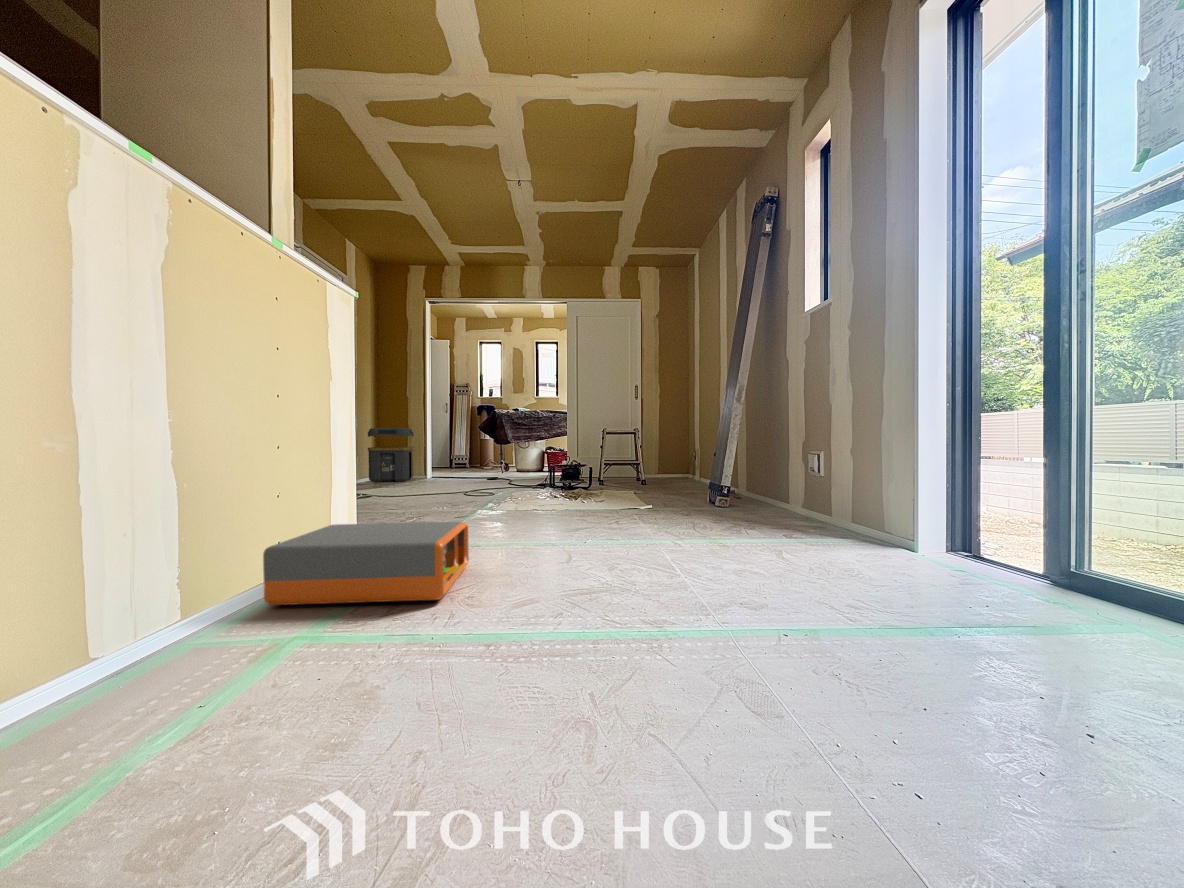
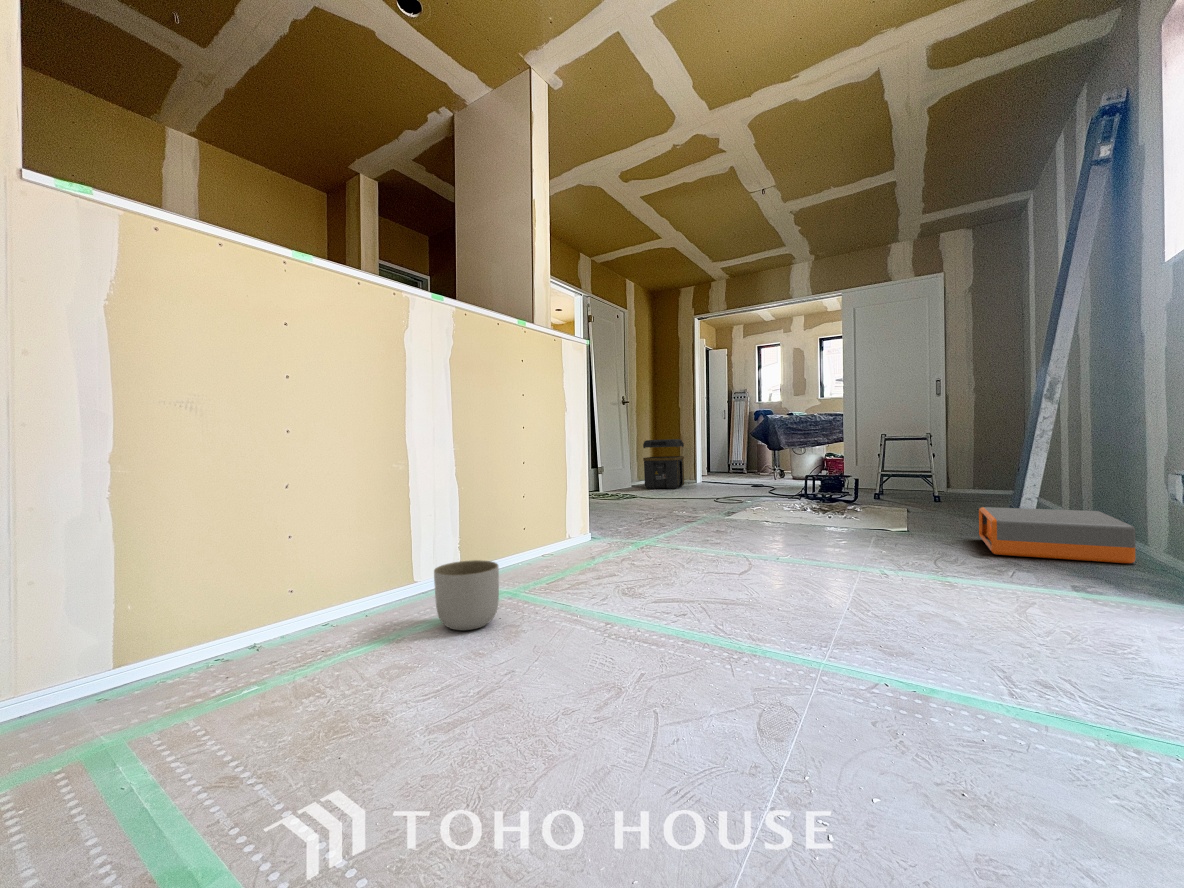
storage box: present [263,522,469,605] -> present [979,507,1136,563]
planter: none [160,558,276,665] -> present [434,560,499,630]

